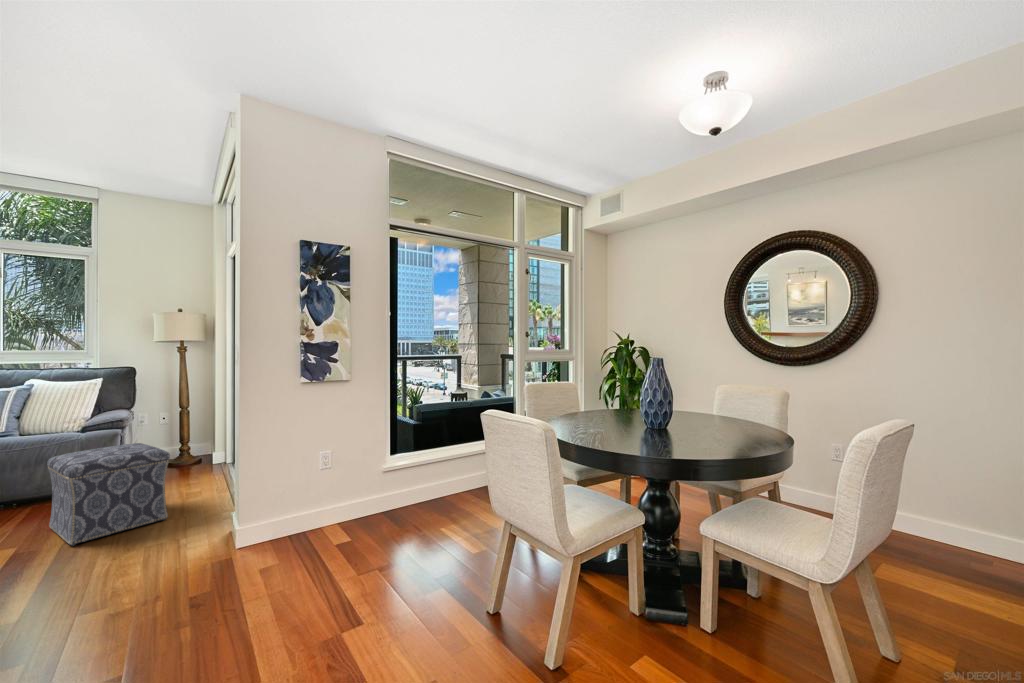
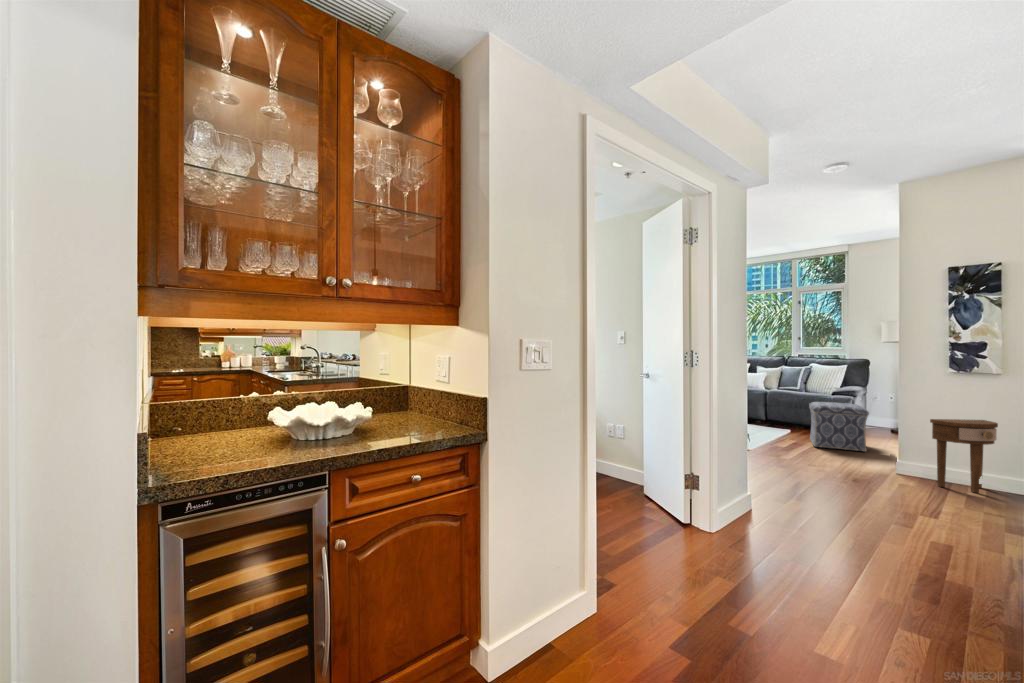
side table: none [295,438,360,546] -> present [930,419,998,493]

